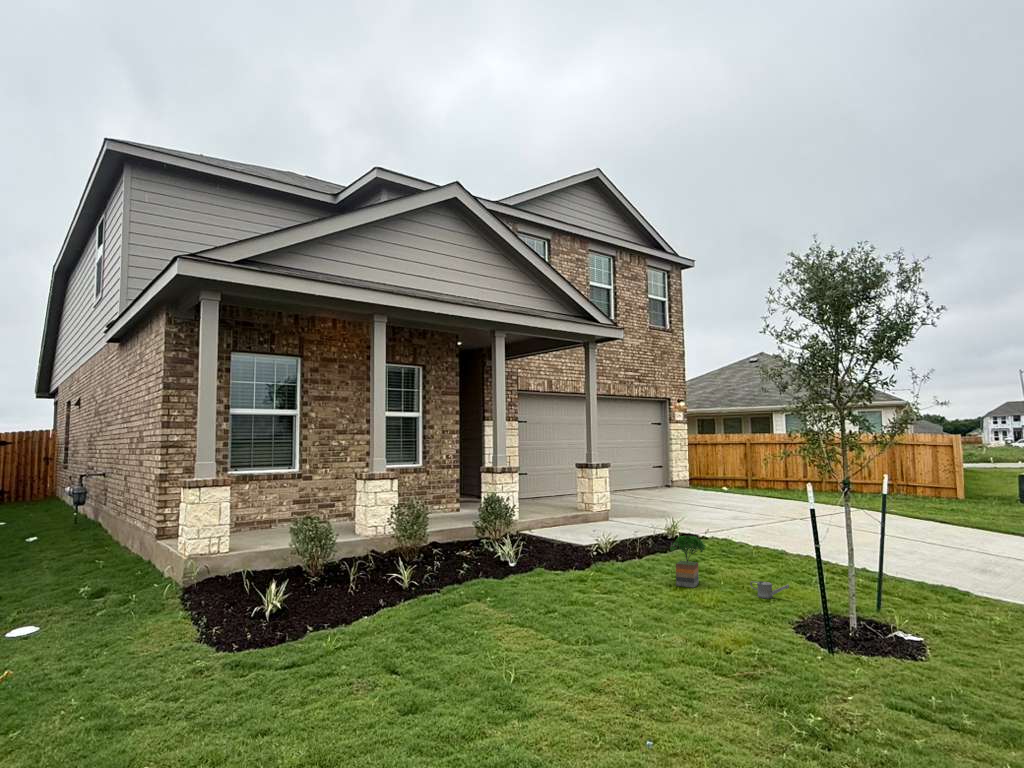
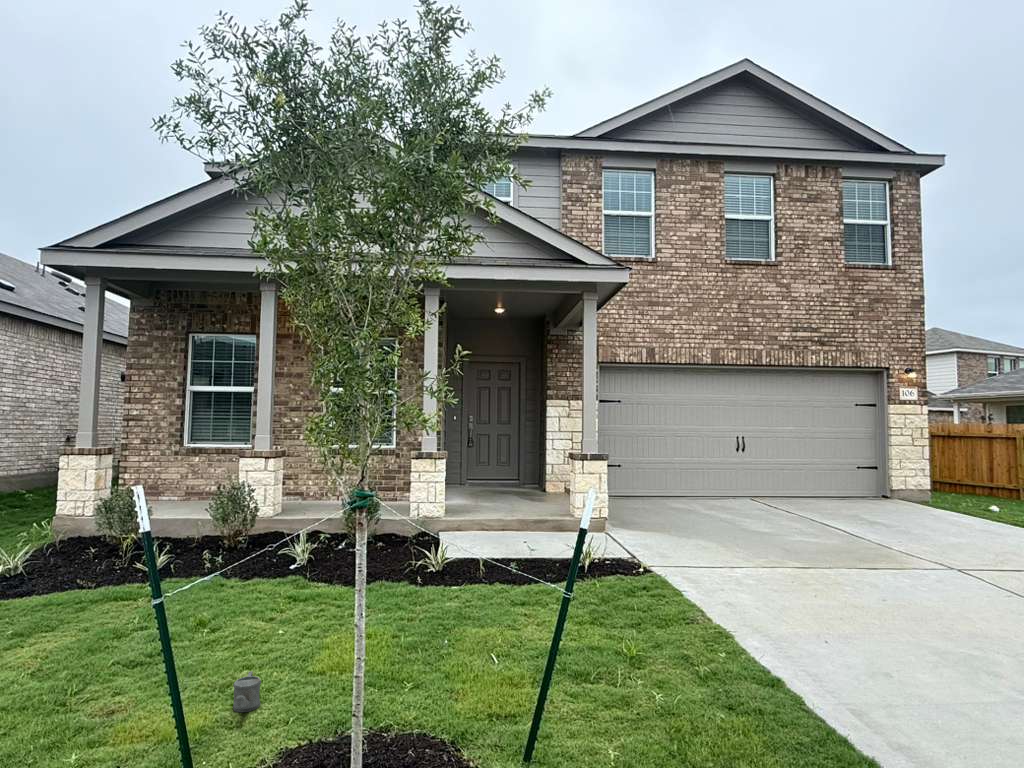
potted tree: present [671,536,705,588] -> none [236,569,293,657]

